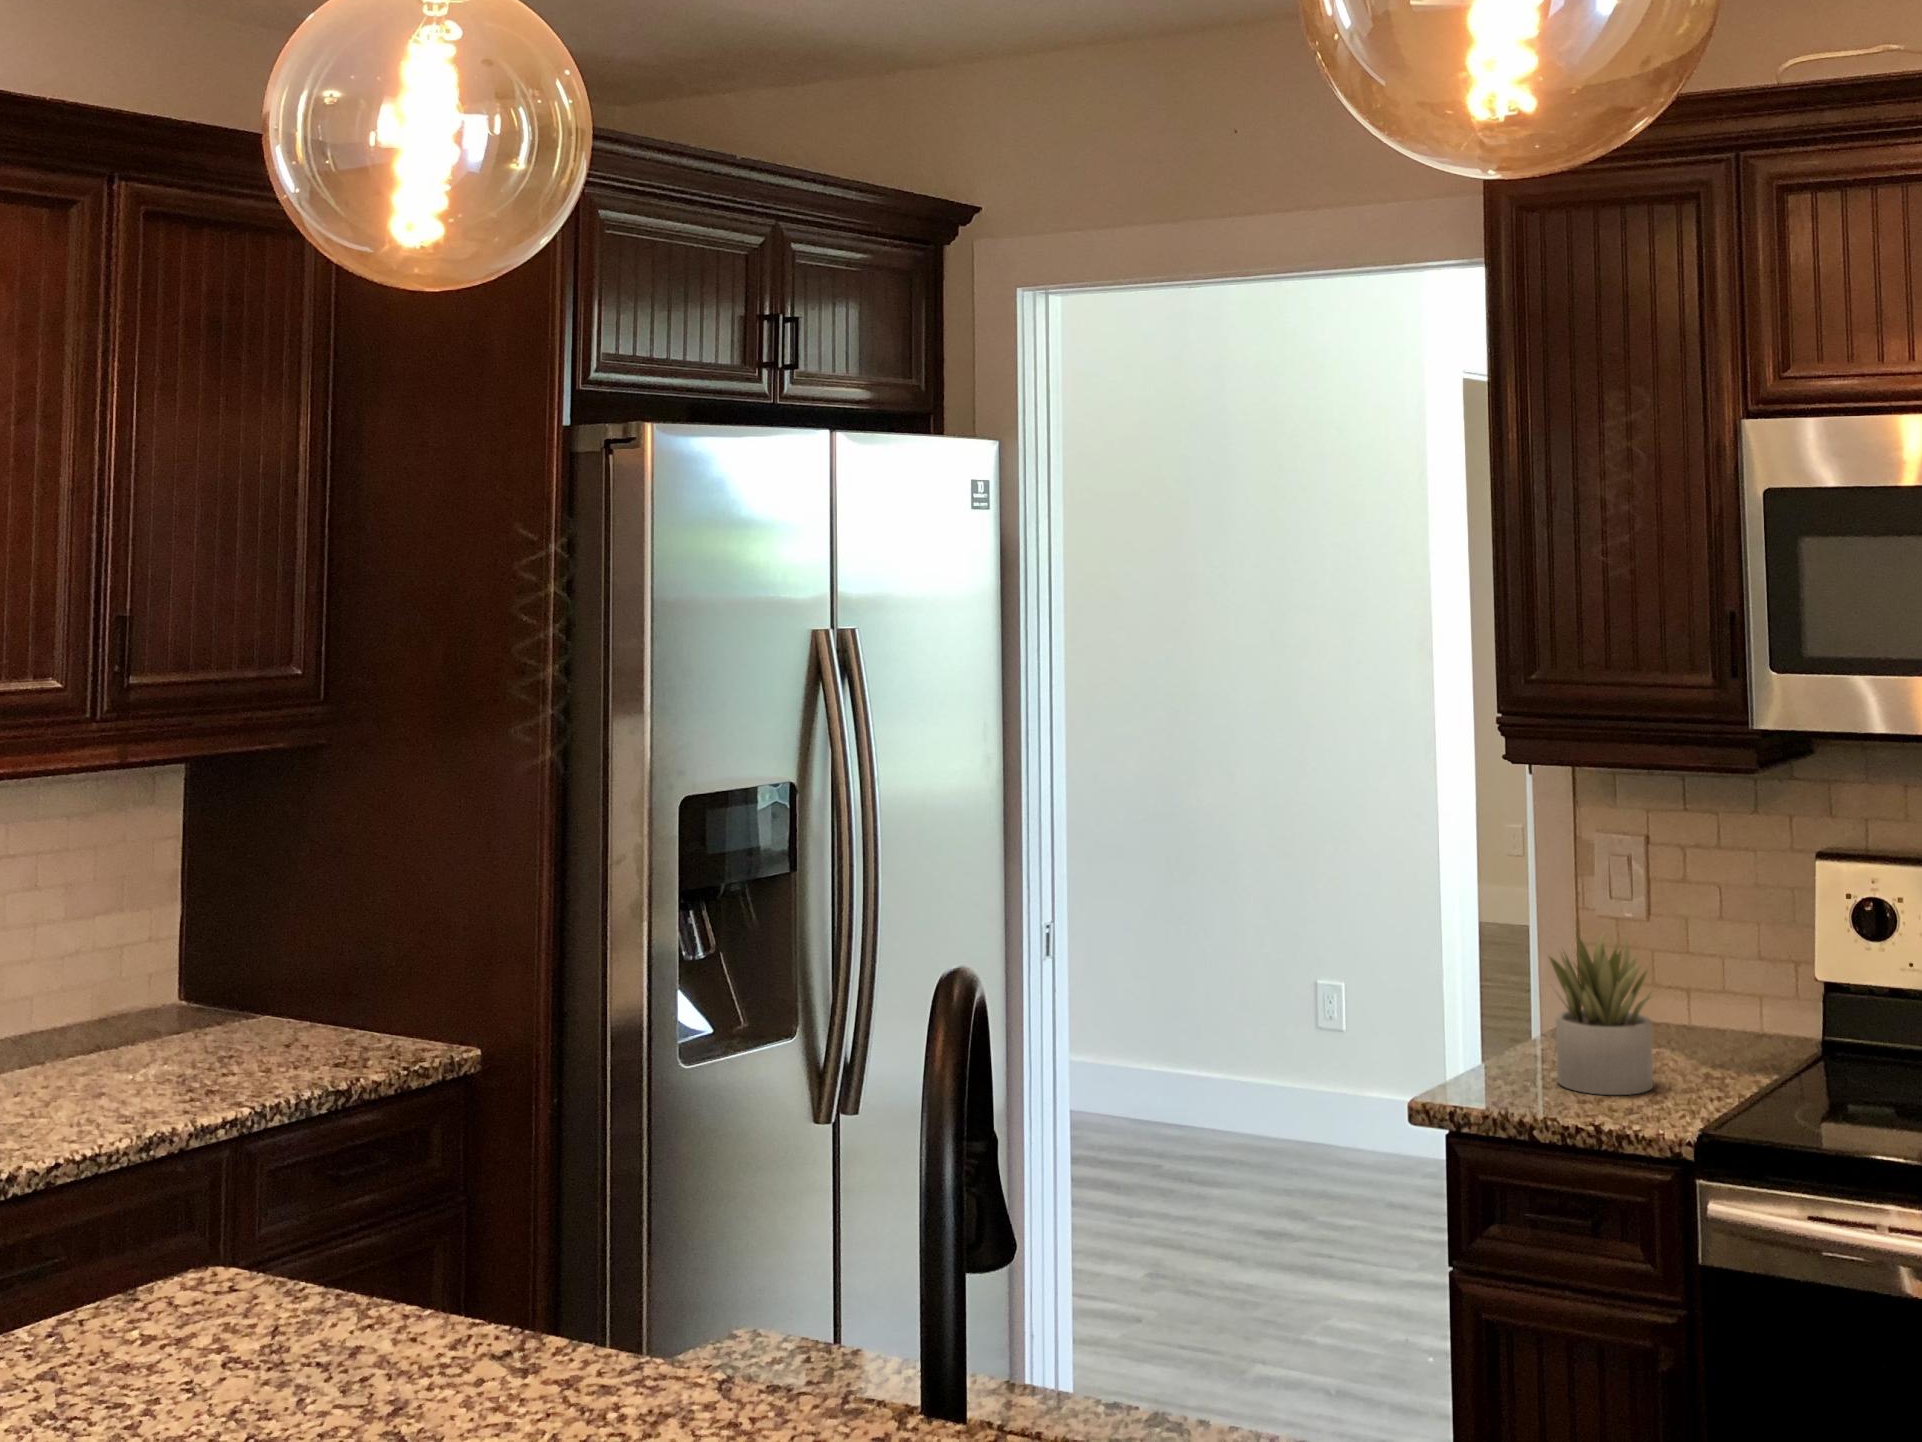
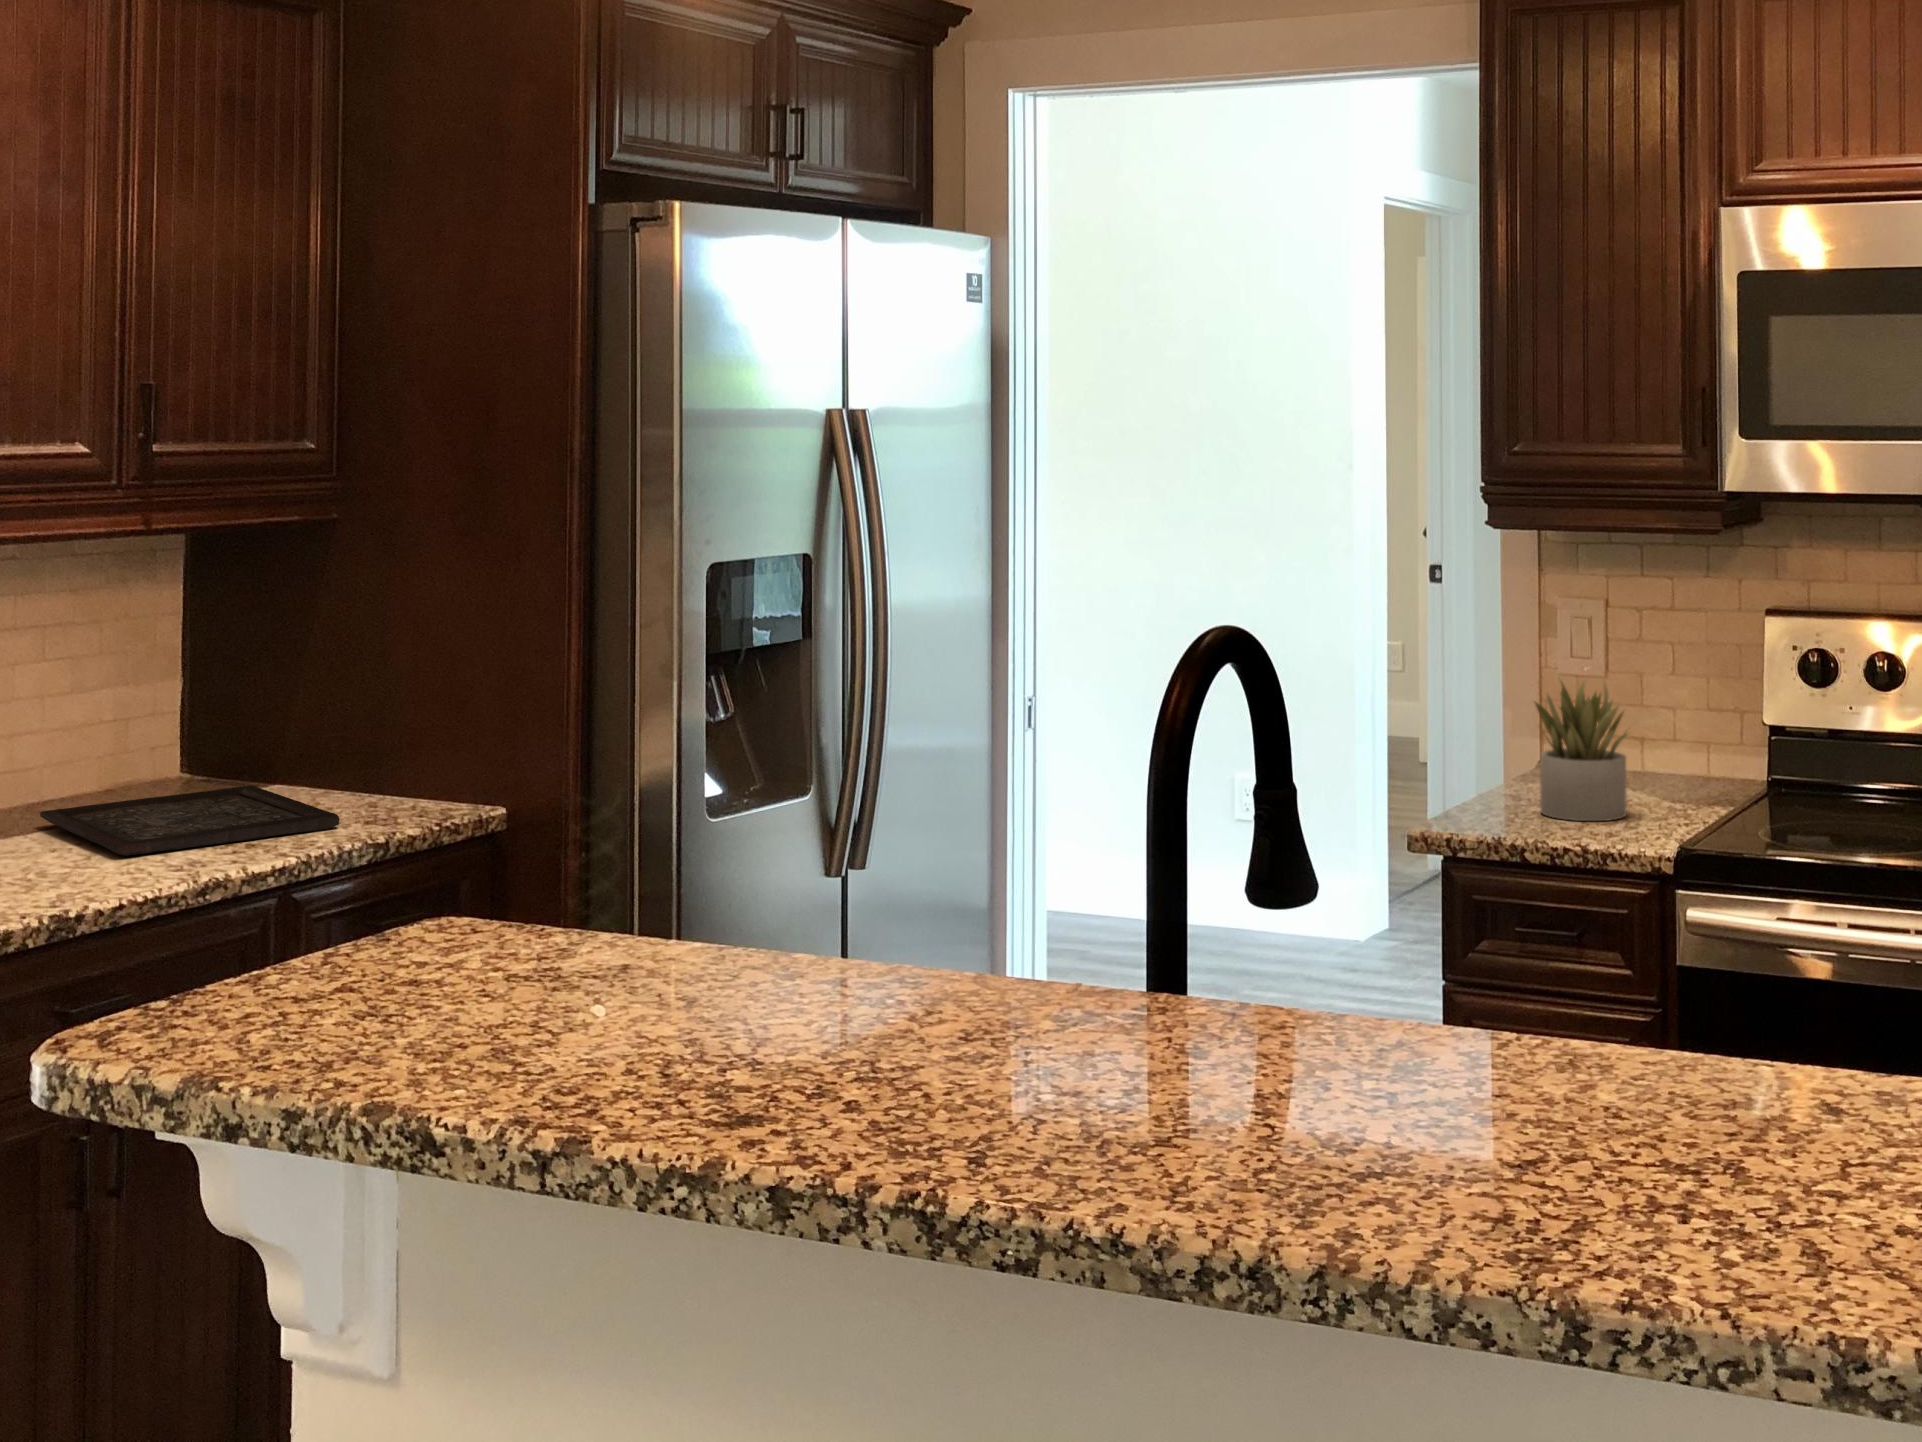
tray: none [23,1018,304,1102] -> present [40,785,339,856]

